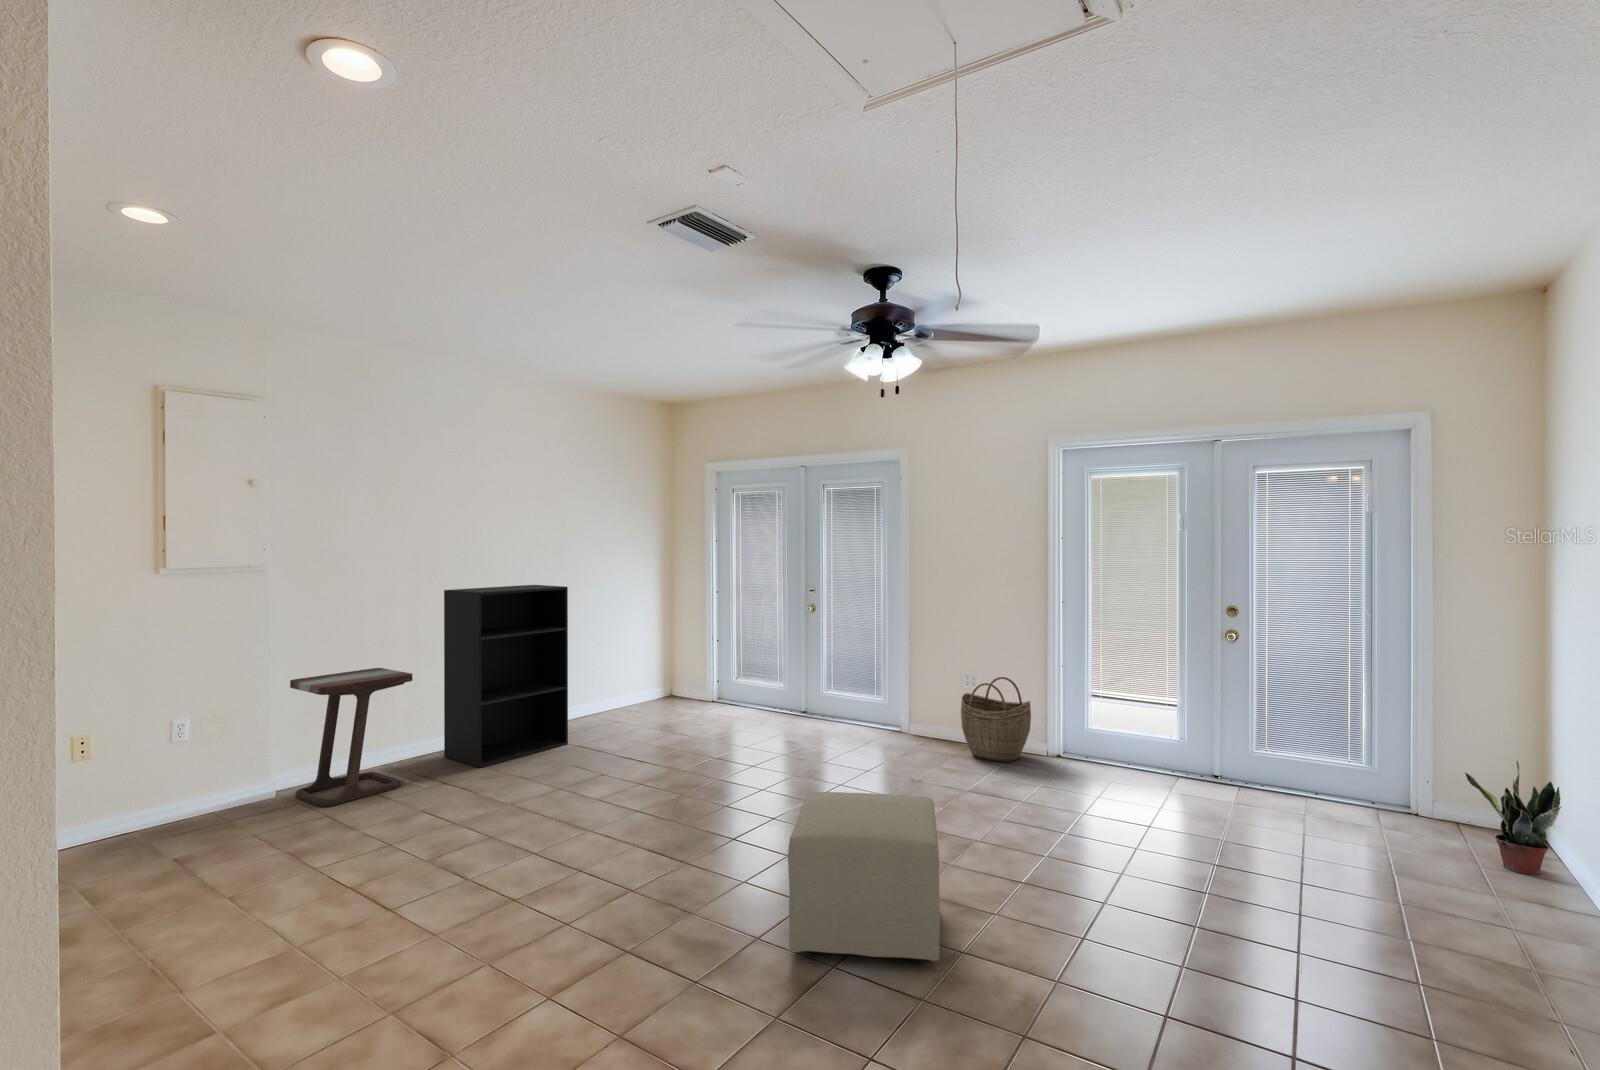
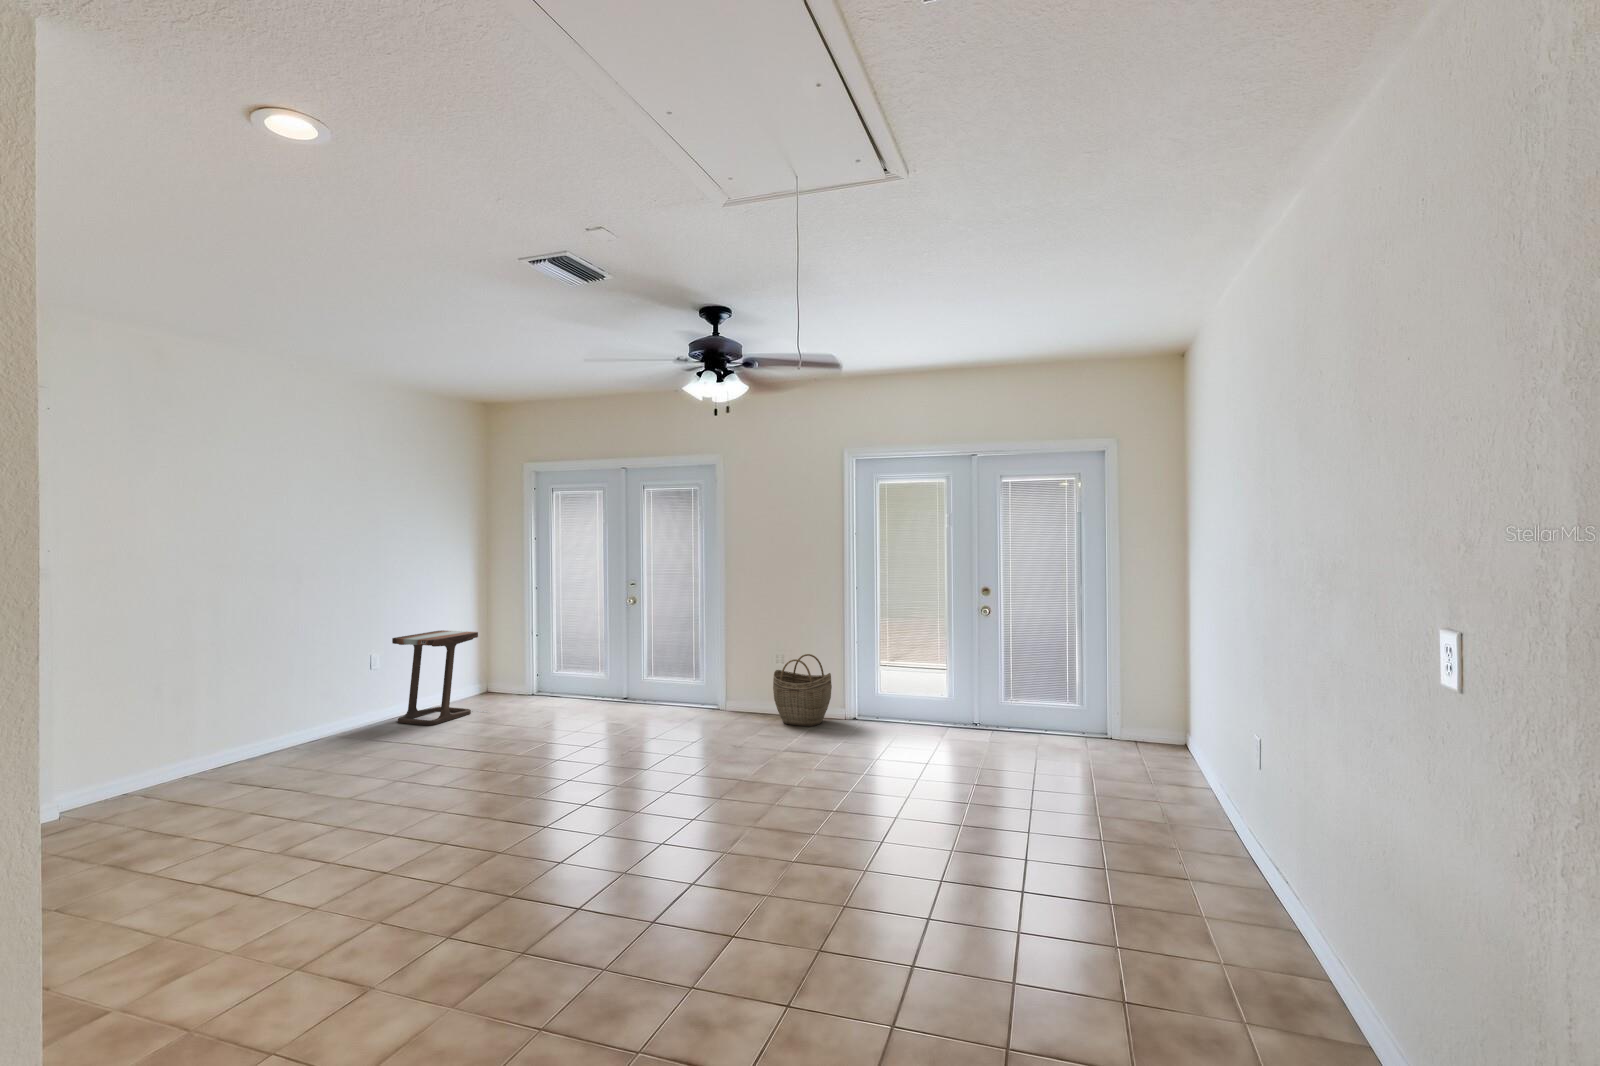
bookshelf: present [444,585,568,767] -> none [256,584,393,769]
side table: present [290,668,422,807] -> present [392,630,478,725]
potted plant: present [1465,761,1561,875] -> none [1136,691,1191,770]
ottoman: present [788,792,940,963] -> none [651,746,775,878]

